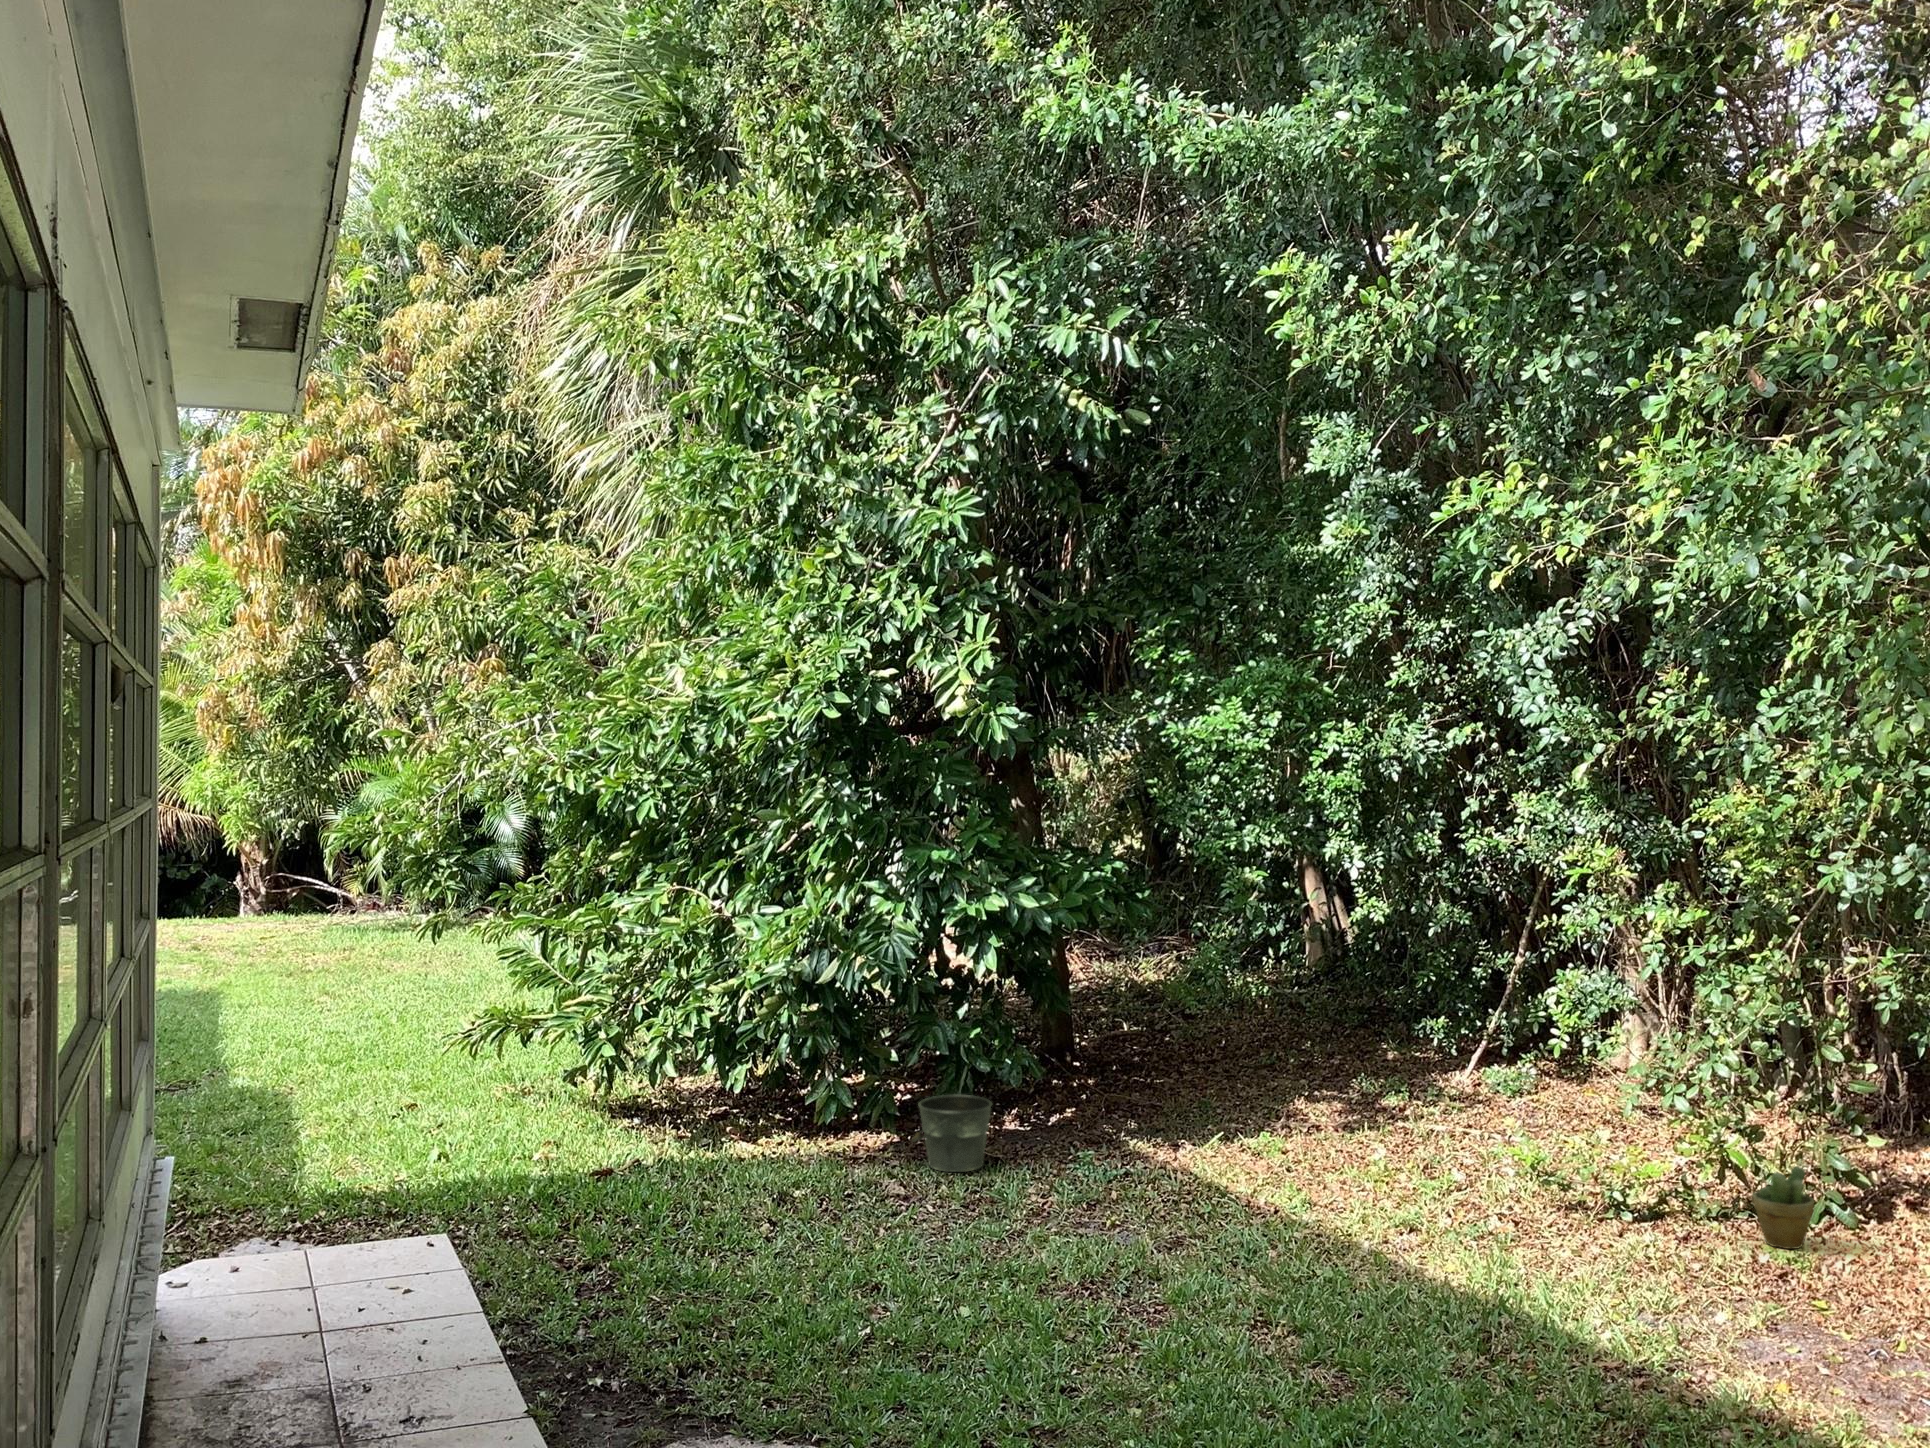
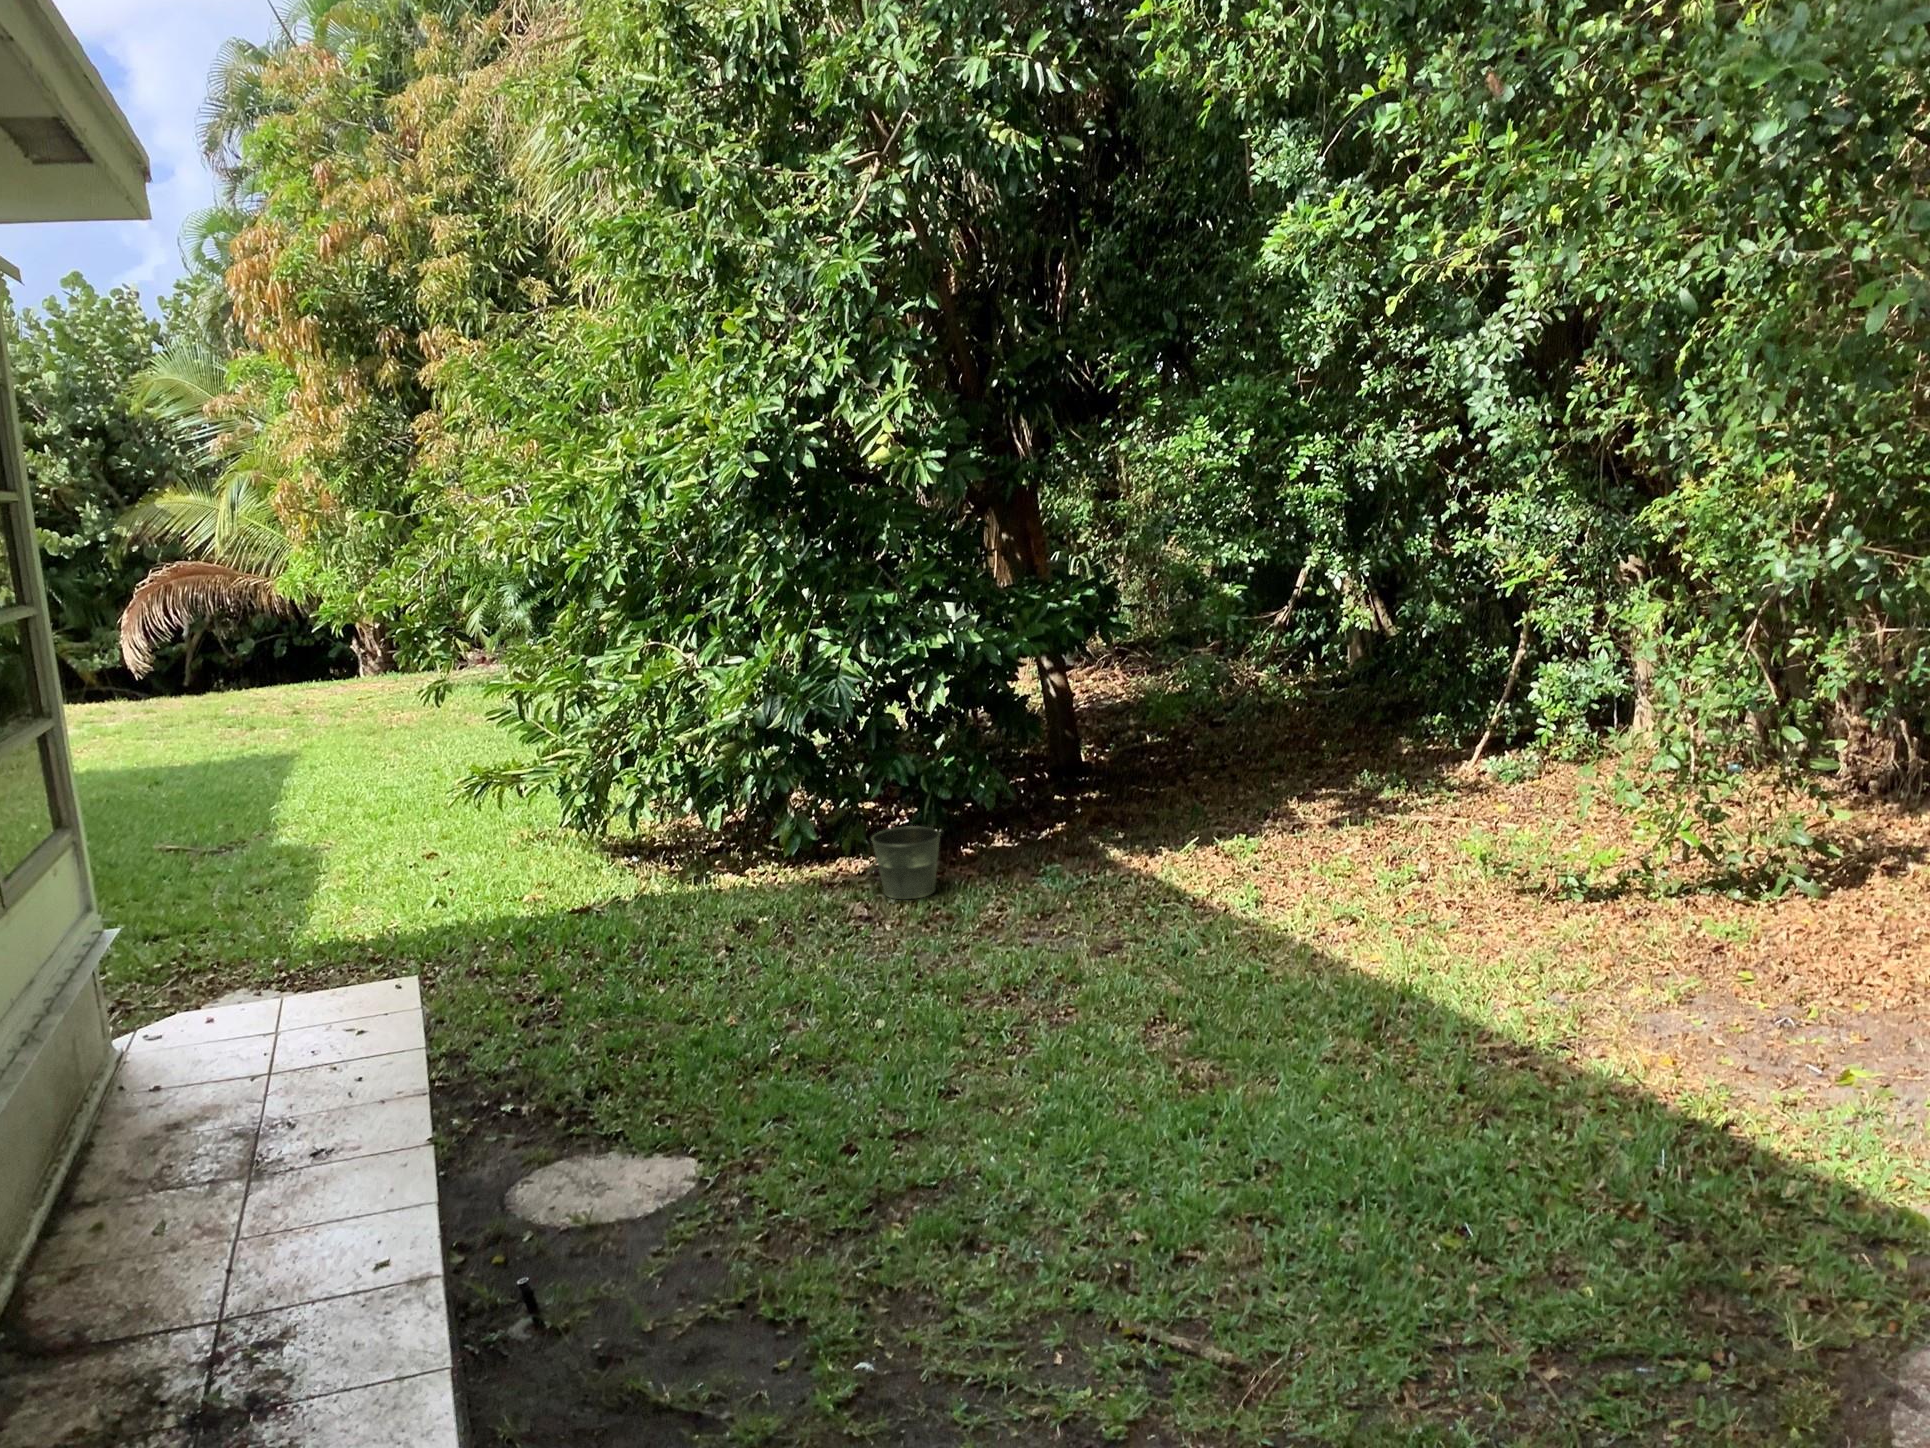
potted plant: present [1752,1166,1814,1249] -> none [1679,874,1744,955]

